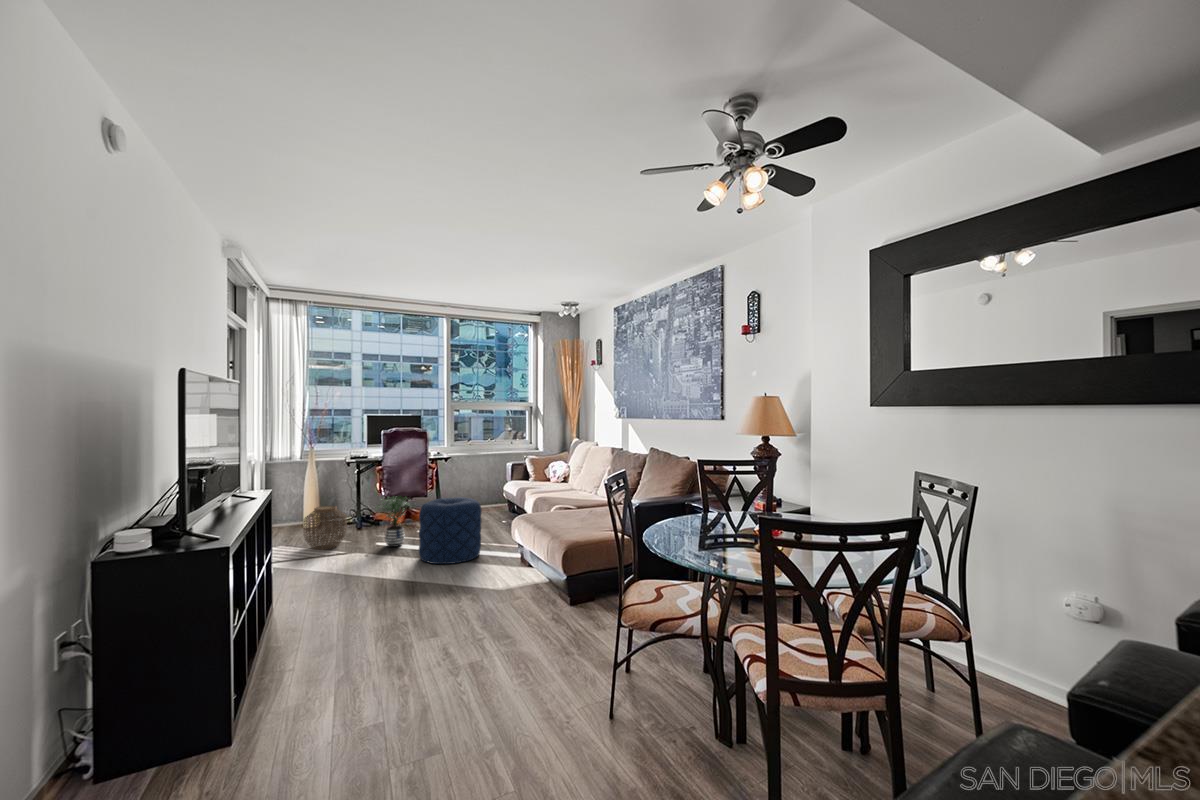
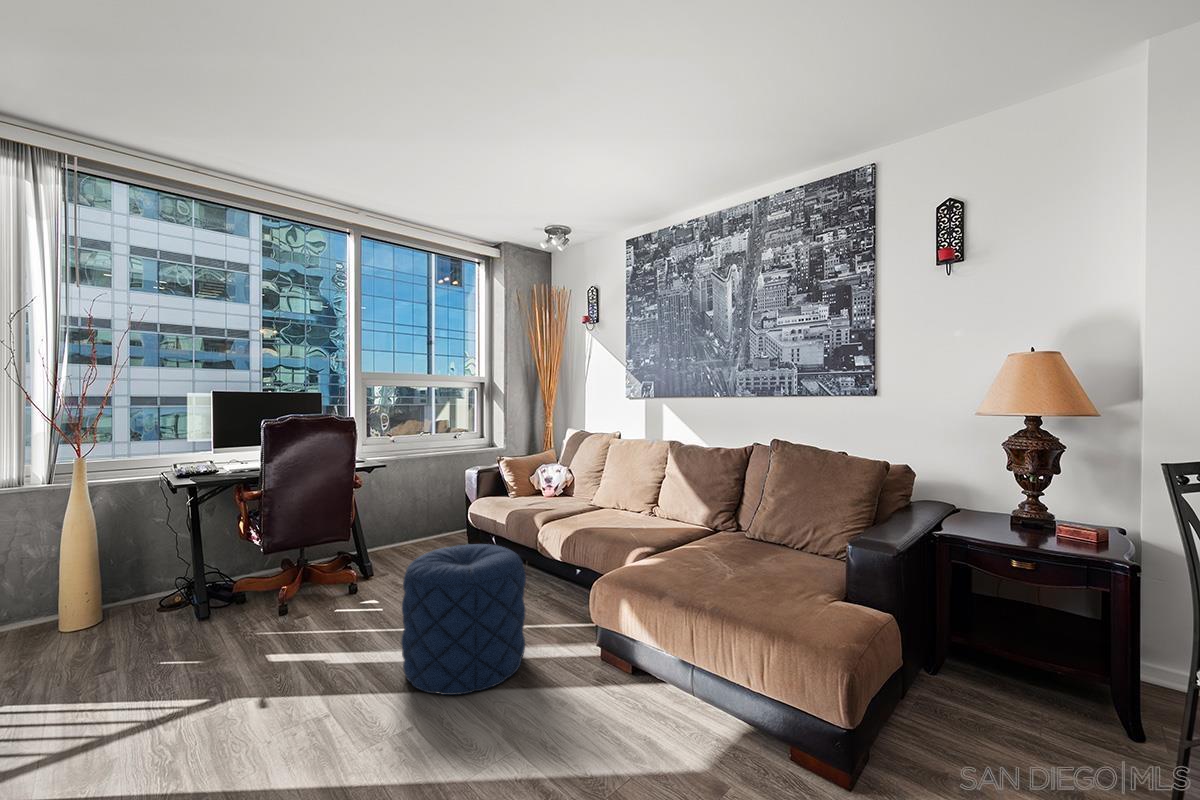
potted plant: present [376,496,407,547] -> none [272,547,356,659]
woven basket: present [303,506,347,550] -> none [88,587,201,696]

